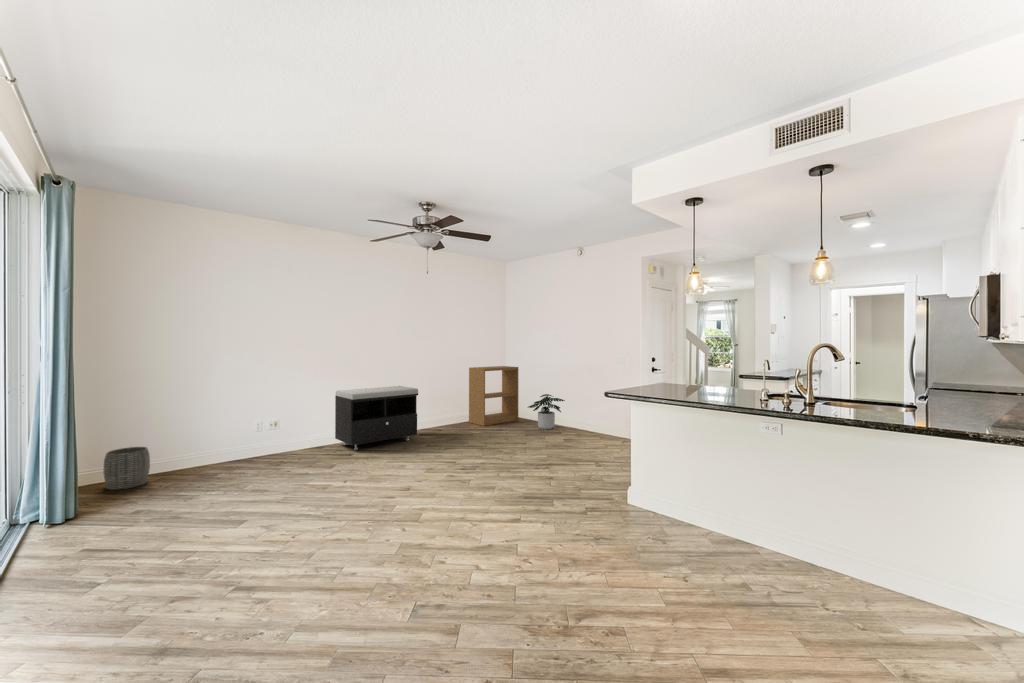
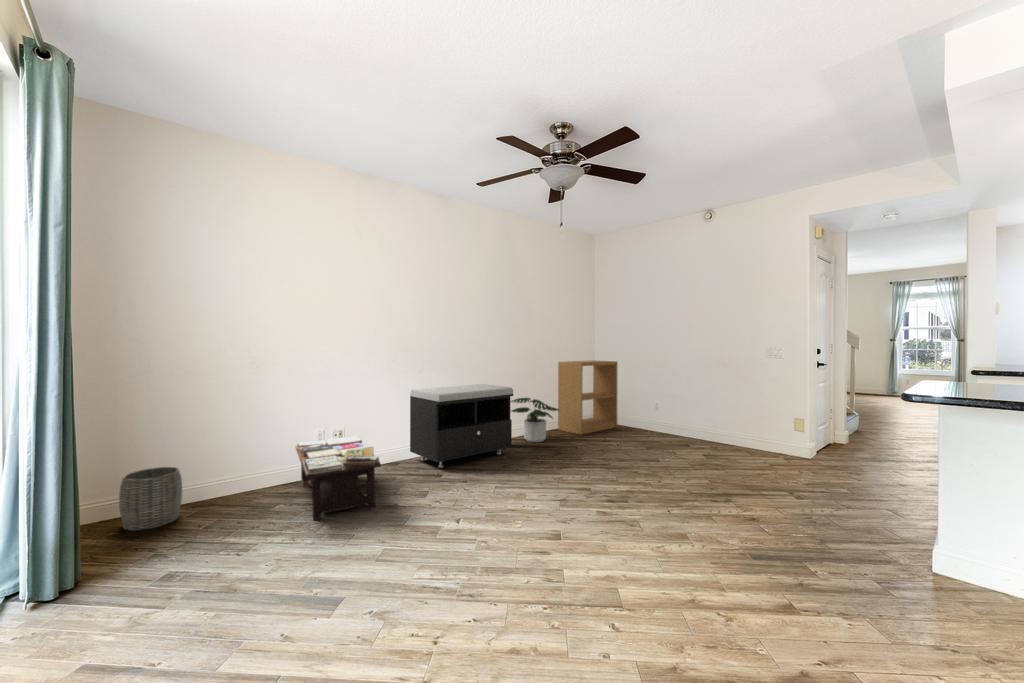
potted plant: present [528,394,565,429] -> present [511,398,560,442]
coffee table: none [238,425,296,482] -> present [295,436,381,520]

